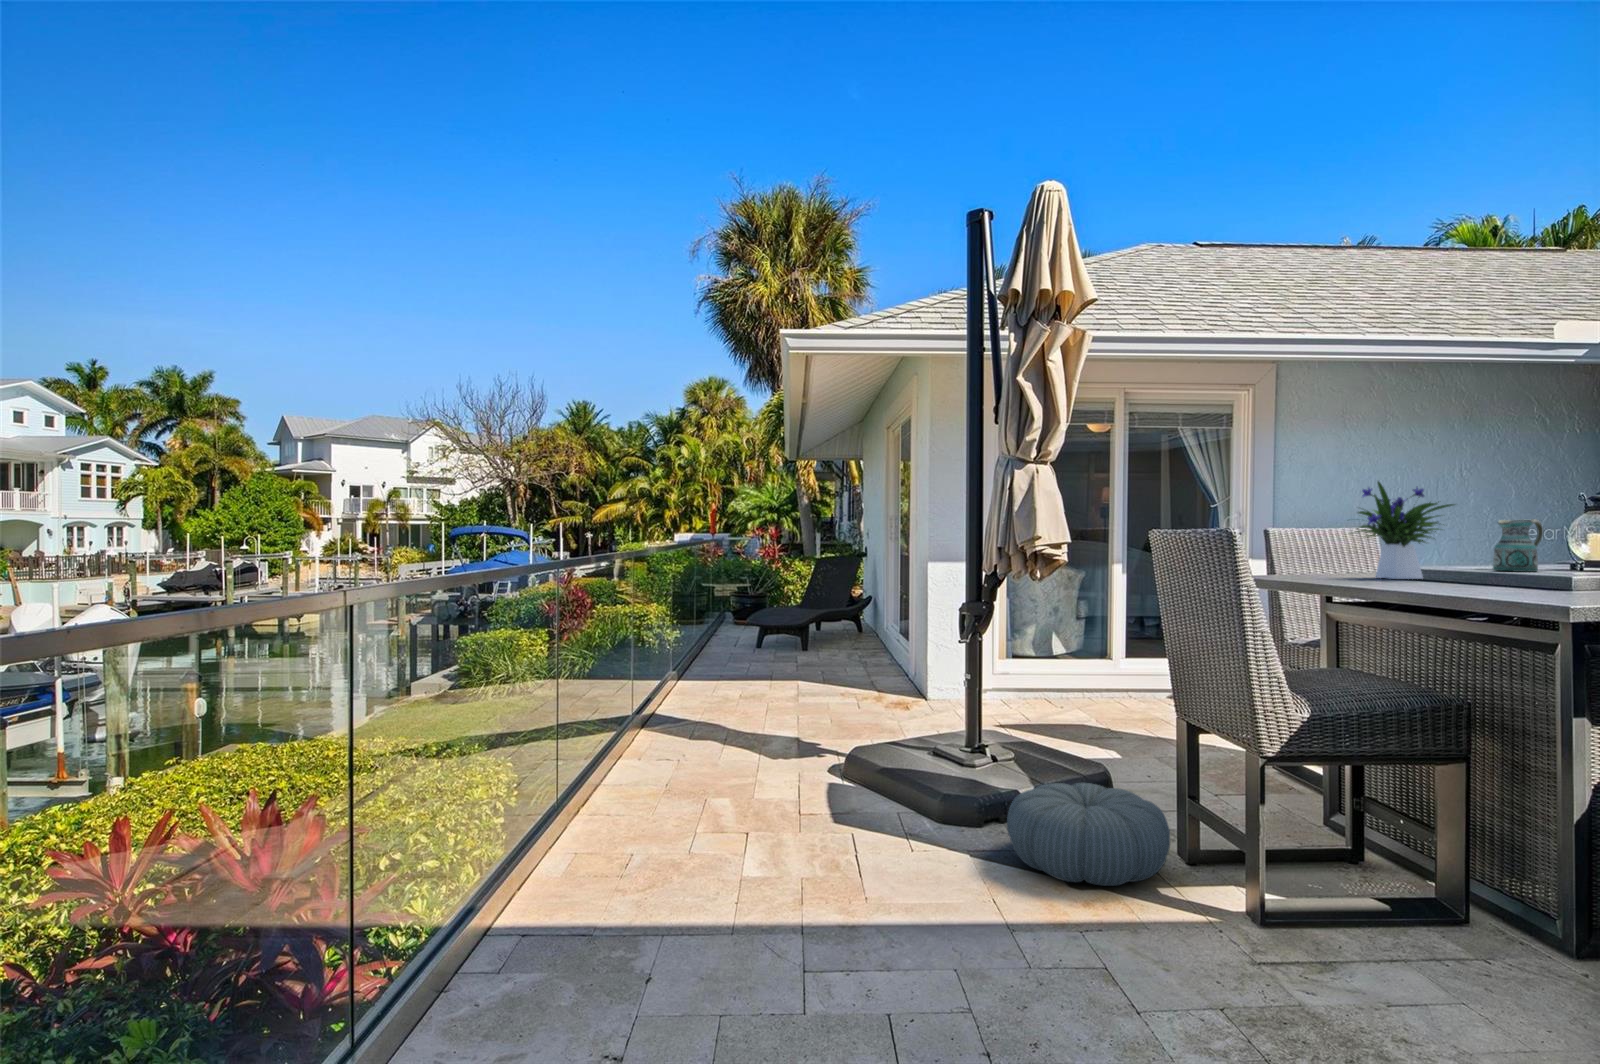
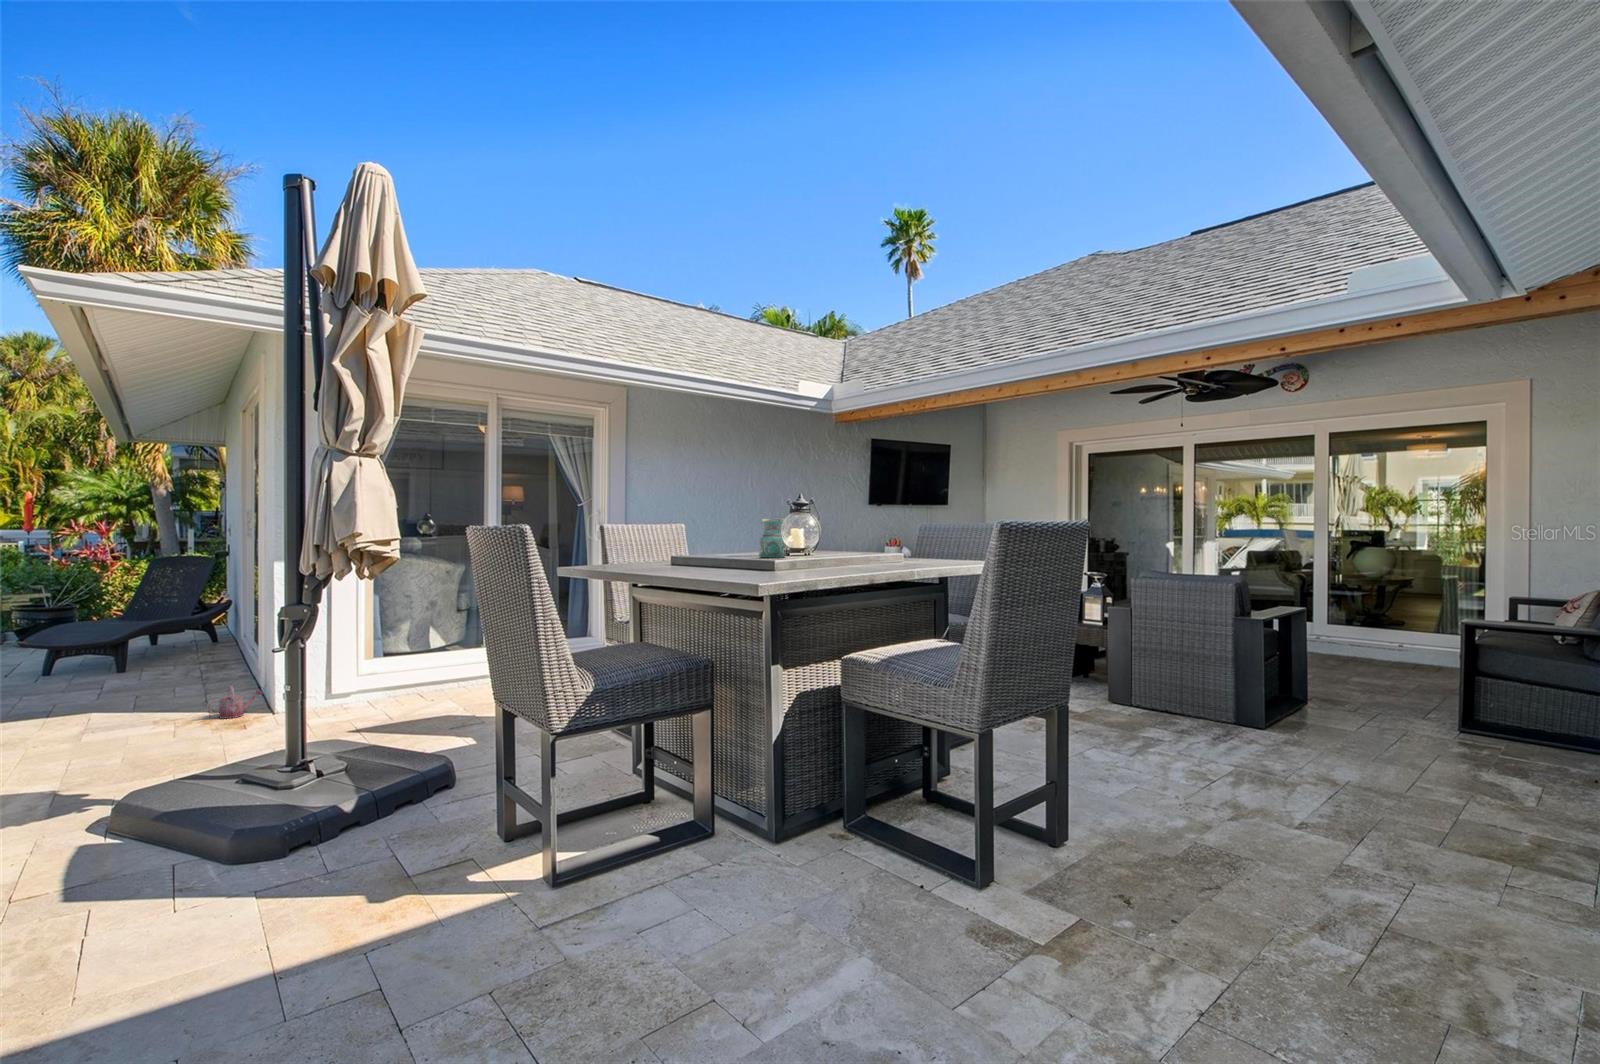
flower arrangement: present [1358,481,1454,579] -> none [647,486,724,567]
watering can: none [877,674,918,702] -> present [207,686,263,719]
pouf: present [1007,783,1170,886] -> none [306,785,485,897]

